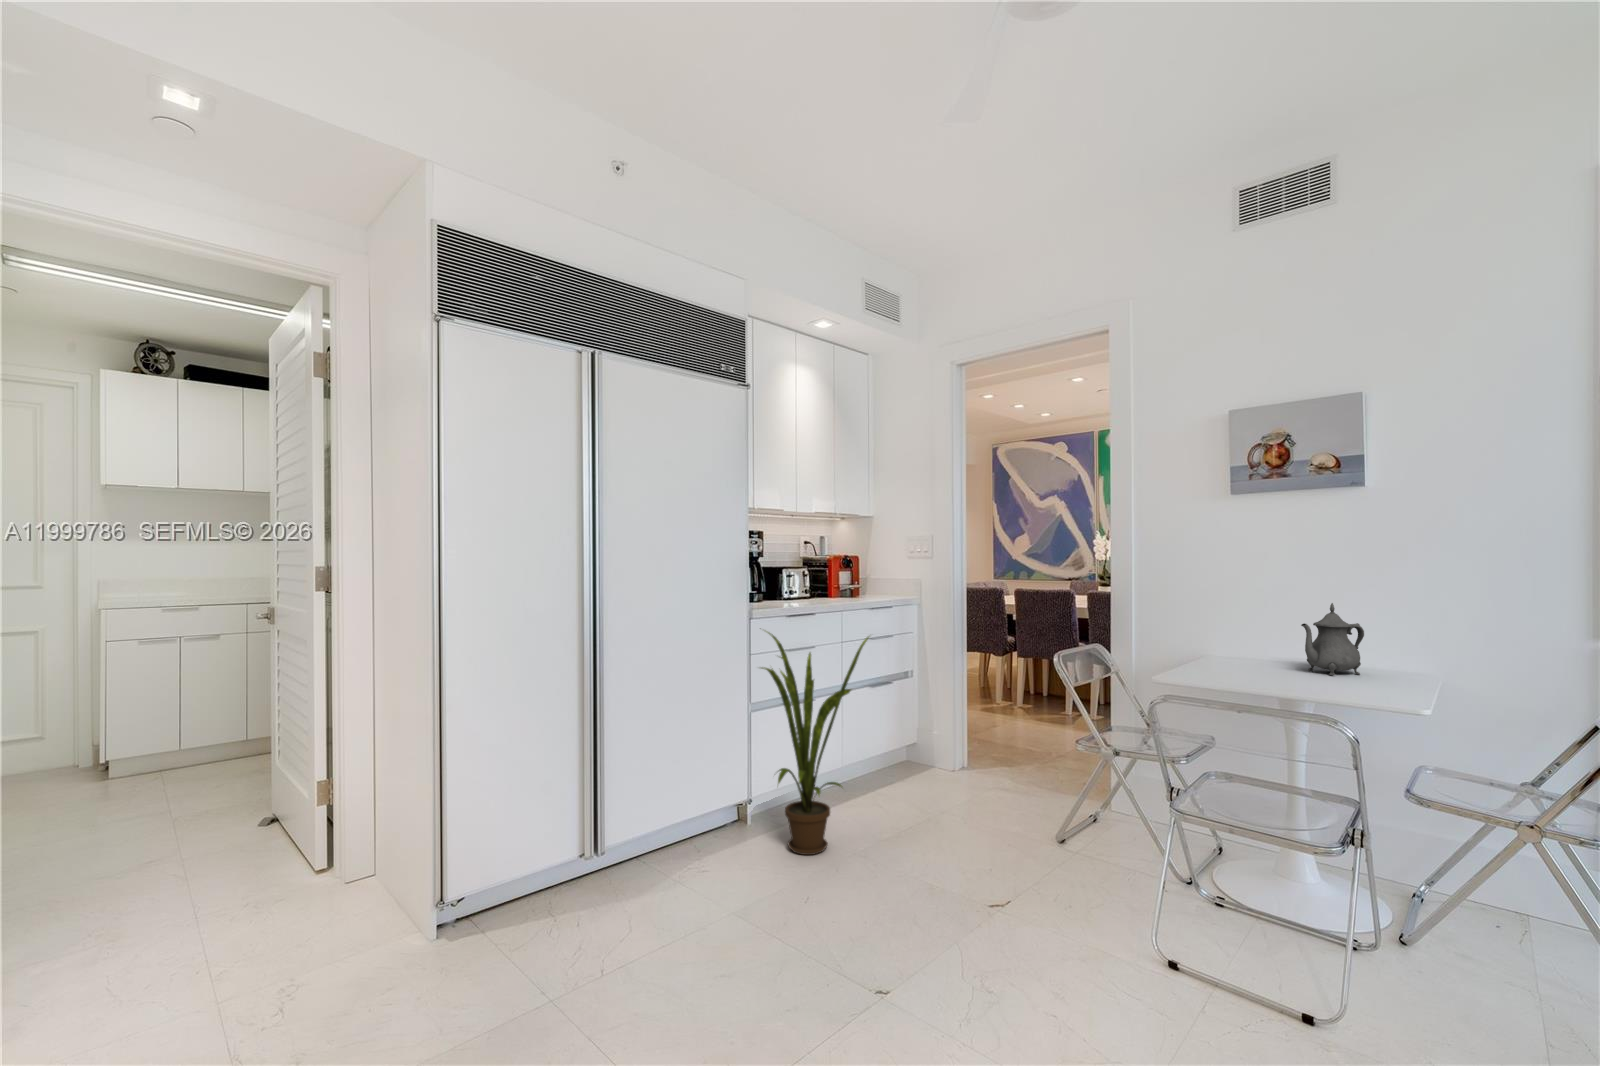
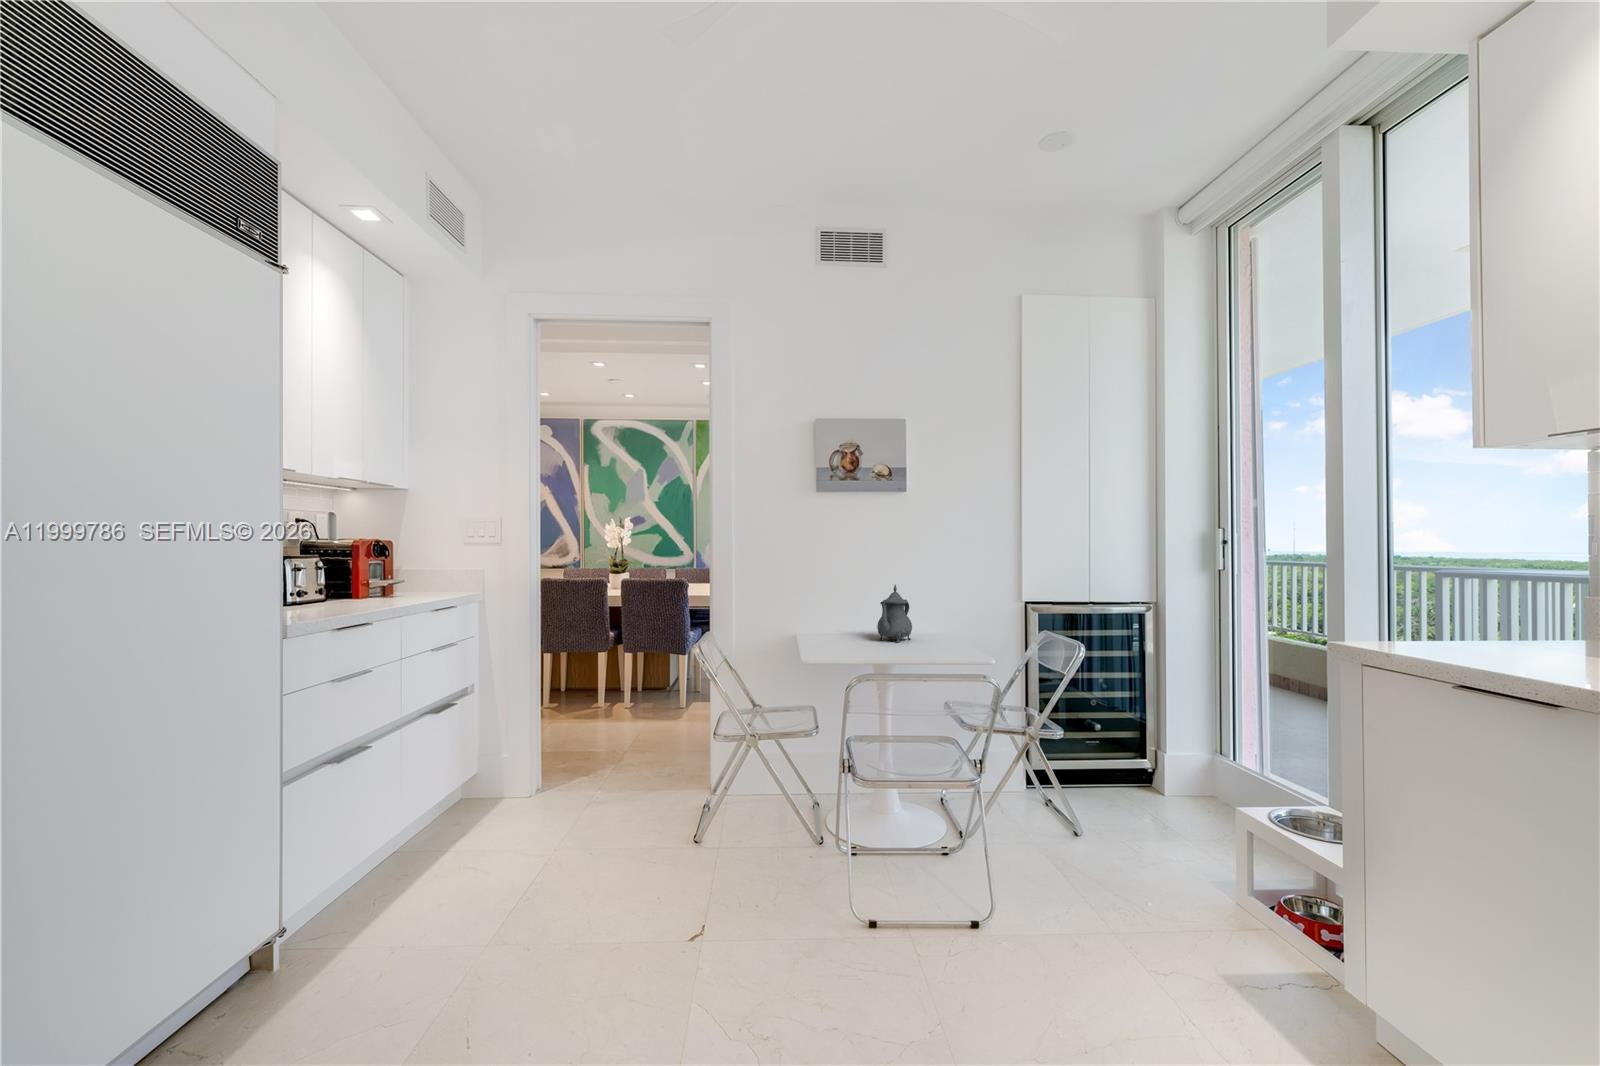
house plant: present [761,632,869,855] -> none [304,643,503,967]

